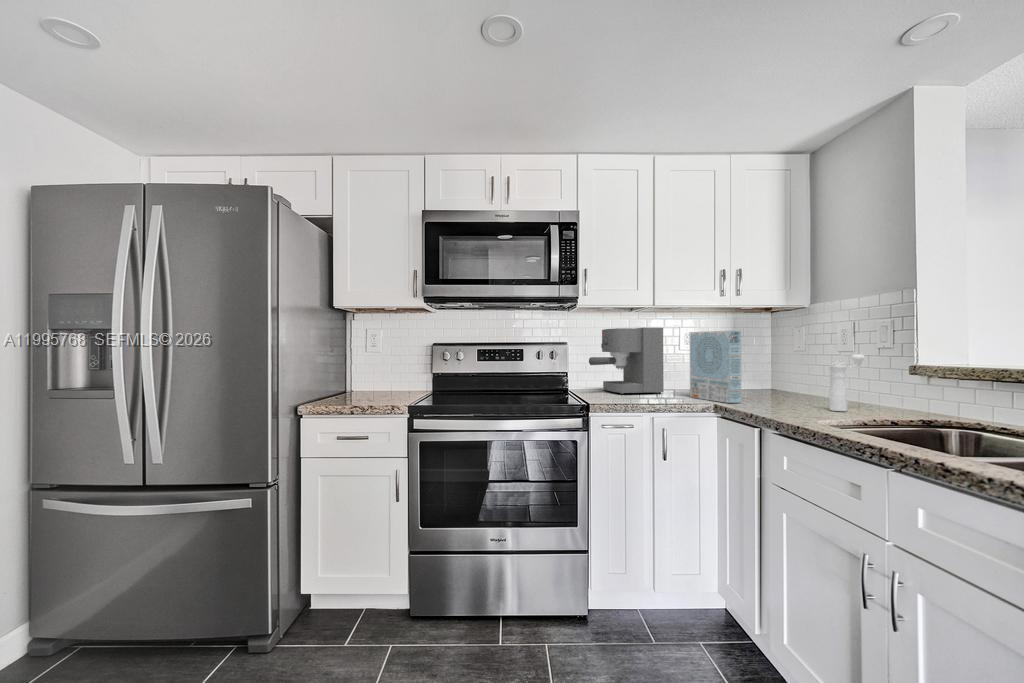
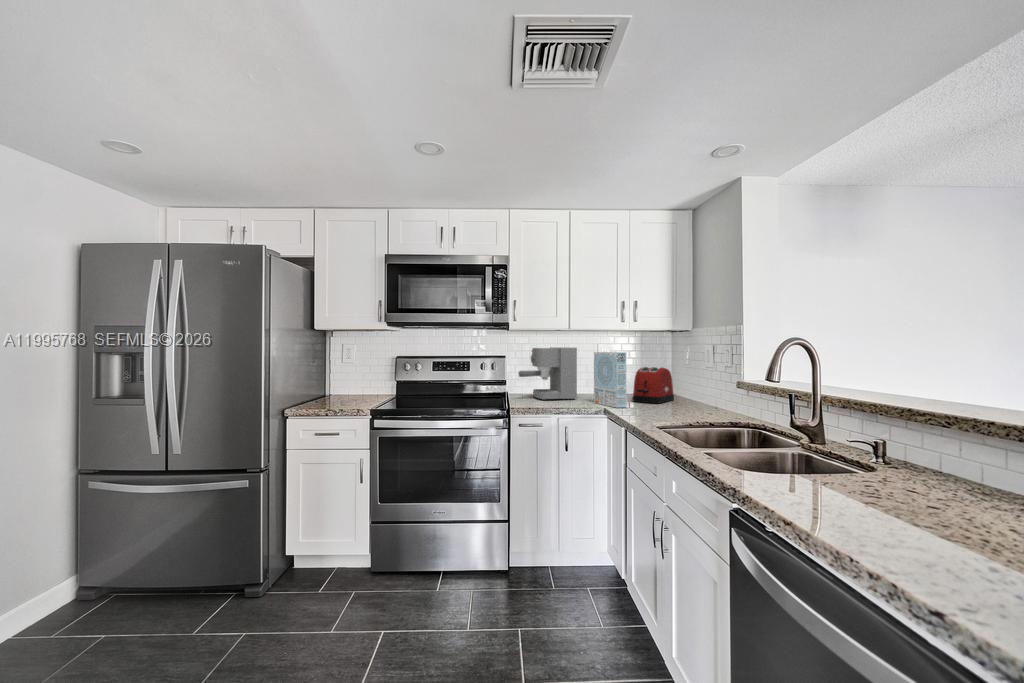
toaster: none [738,352,789,398] -> present [632,367,674,403]
pepper mill: present [829,354,865,411] -> none [682,372,709,414]

